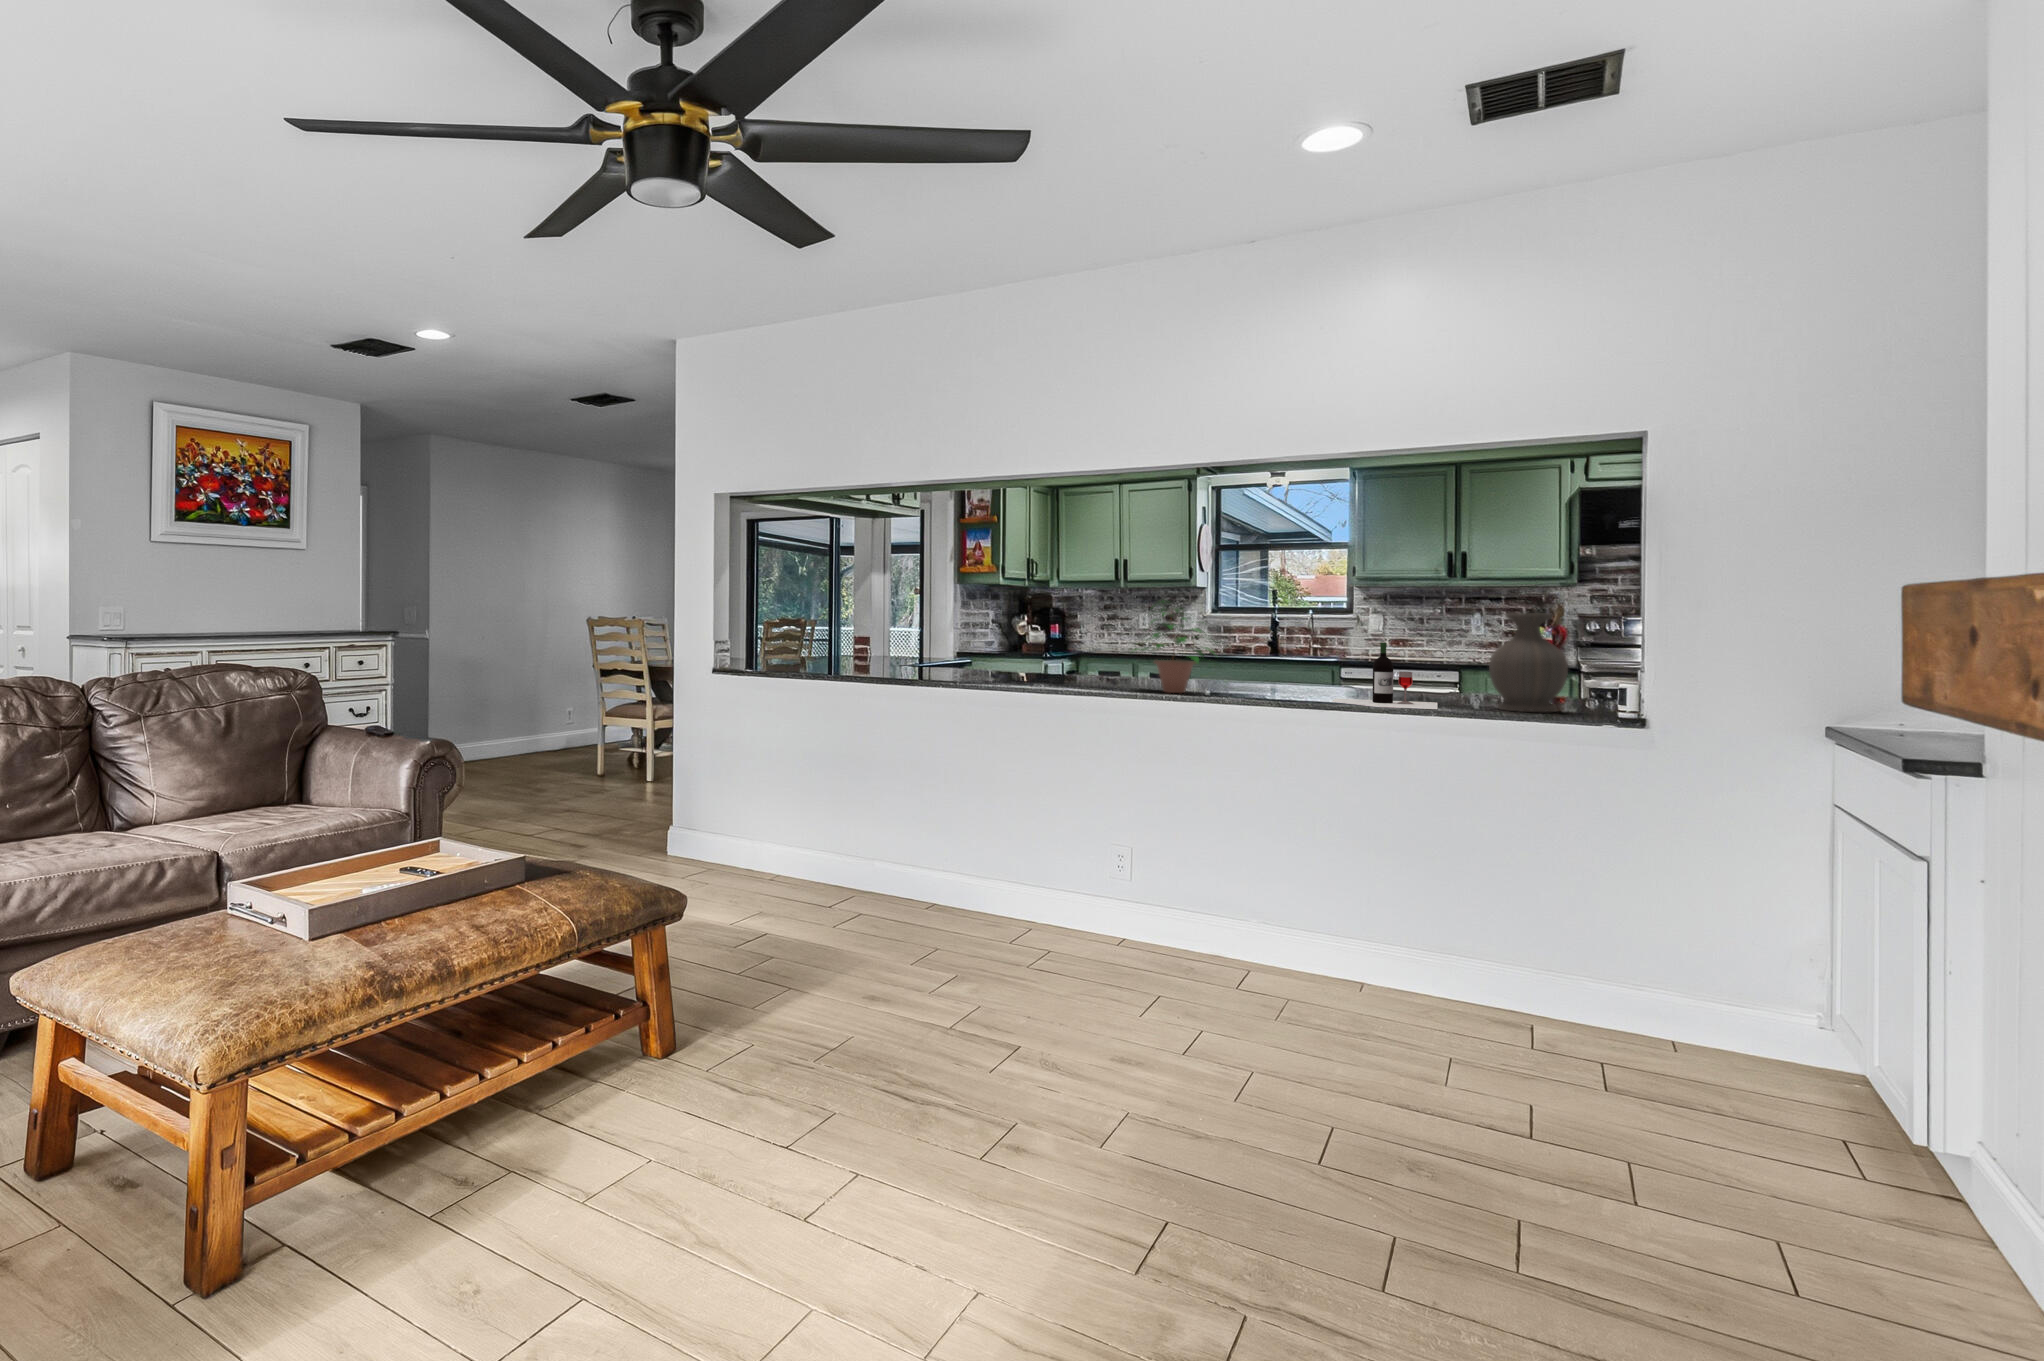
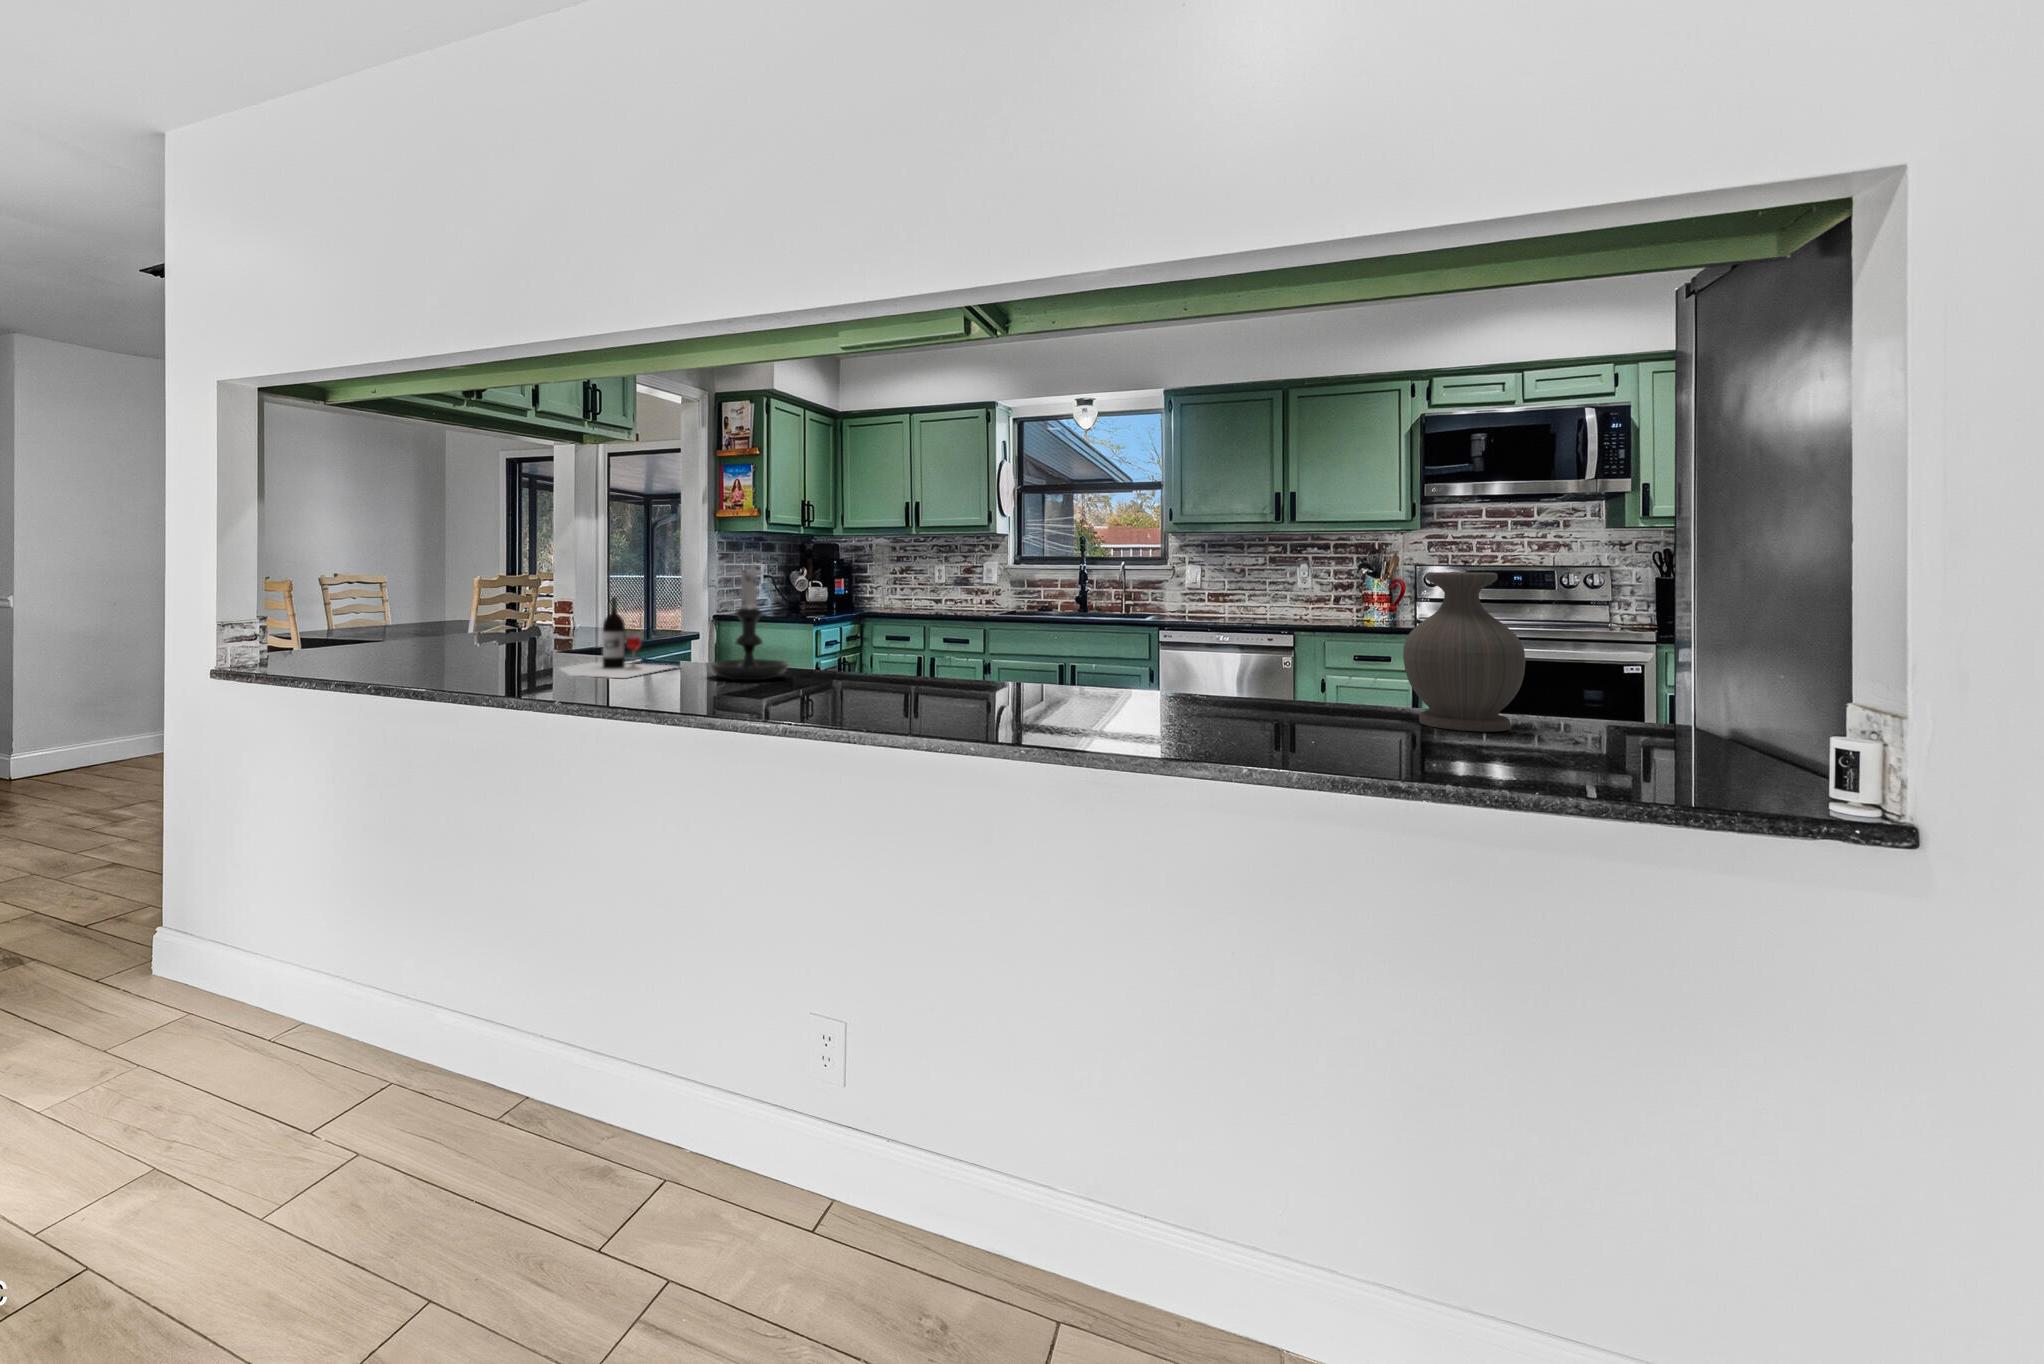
potted plant: present [1141,601,1213,693] -> none [873,554,1017,698]
candle holder: none [1007,604,1063,684] -> present [710,569,788,680]
wine bottle: present [1332,643,1438,709] -> present [560,597,675,678]

